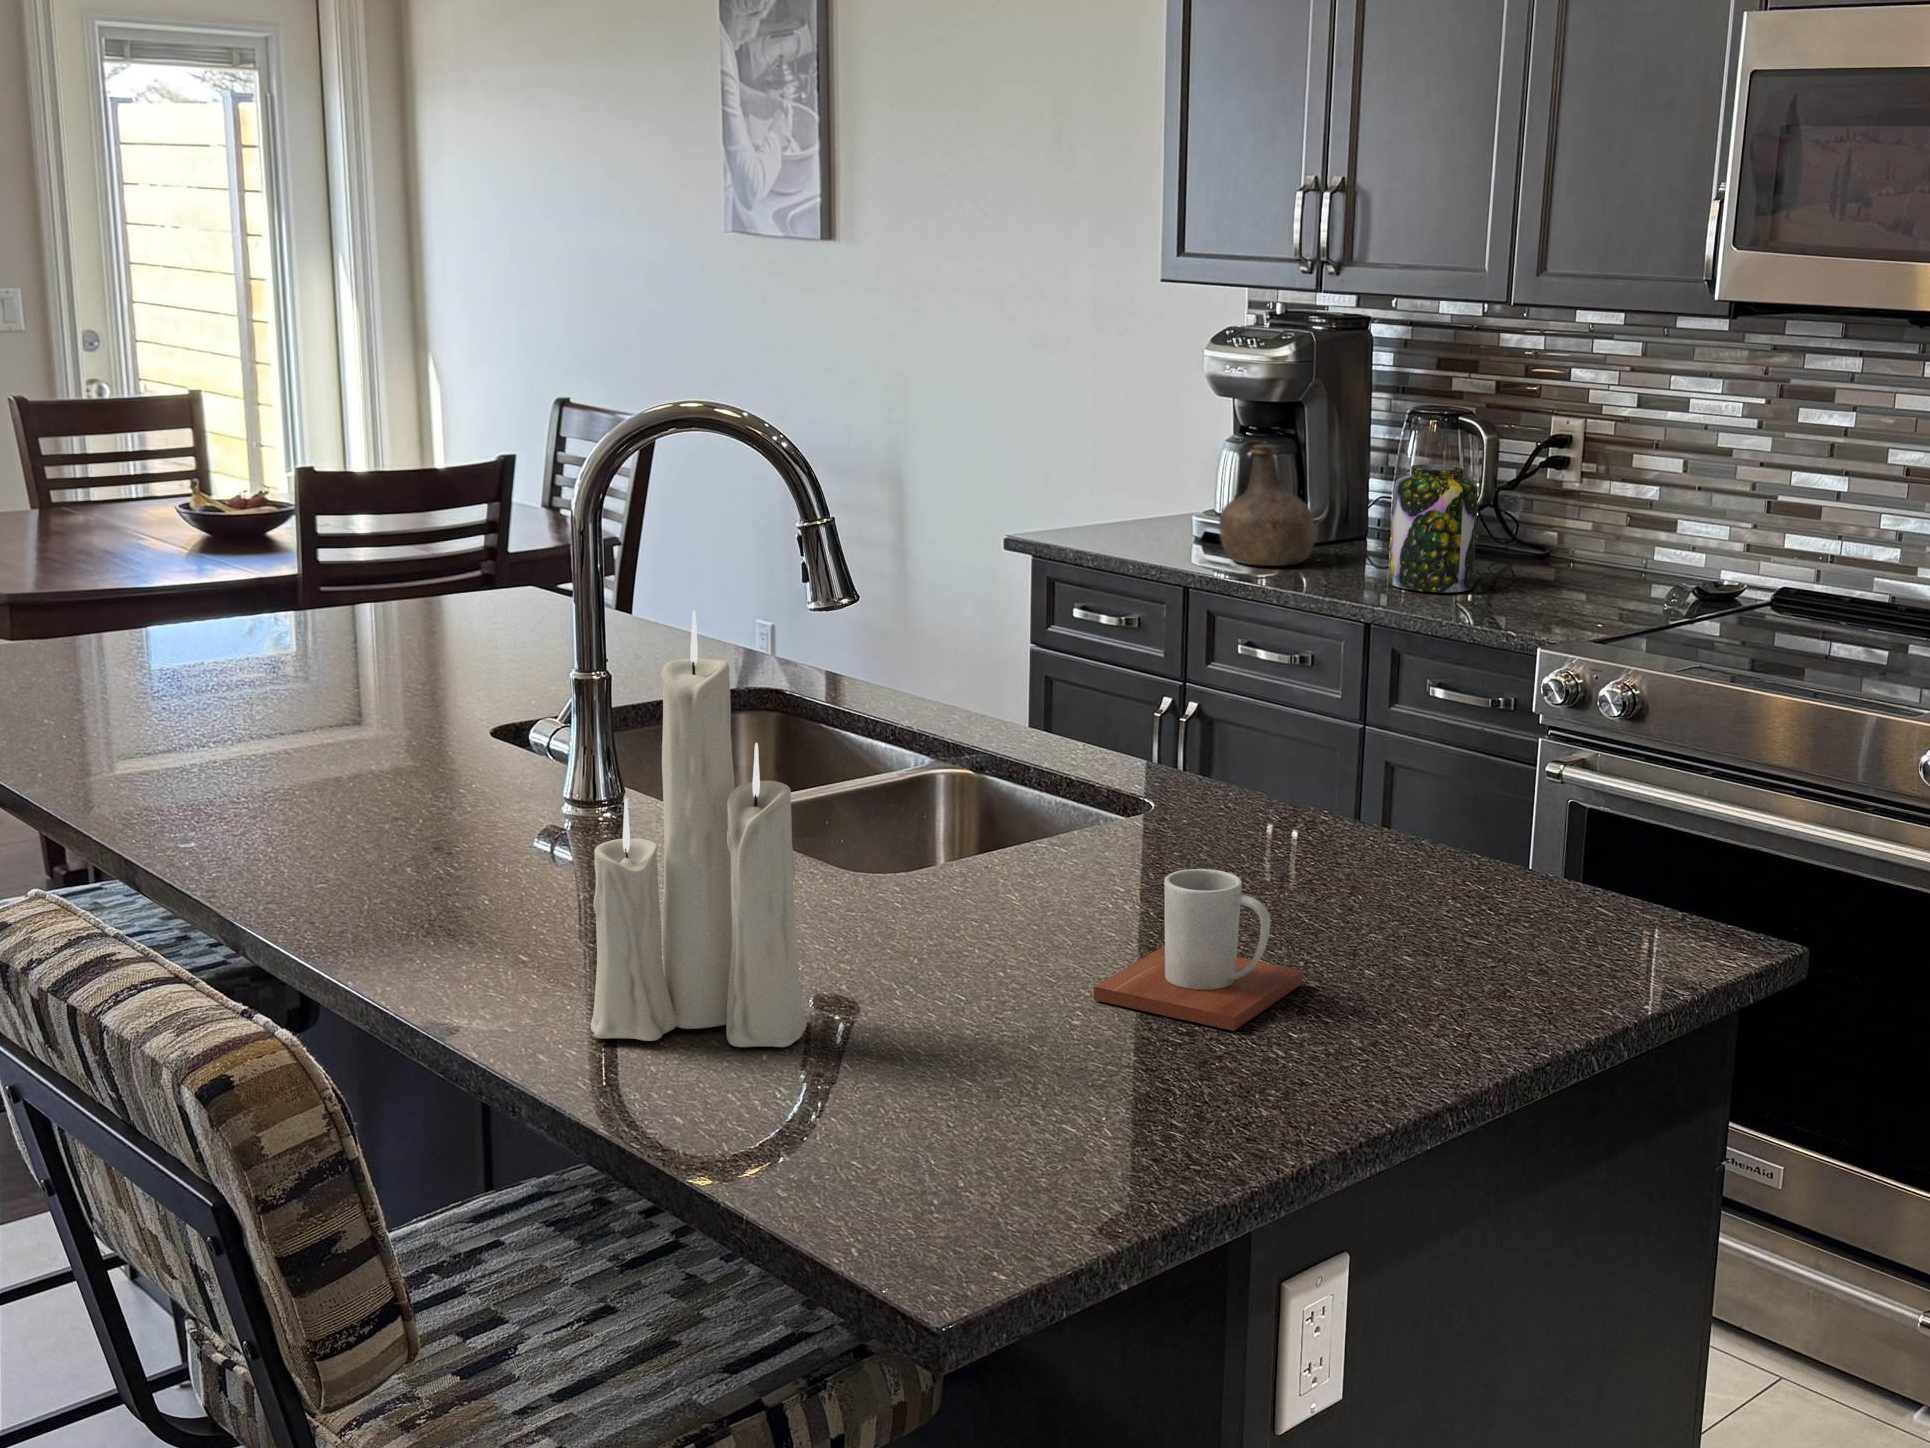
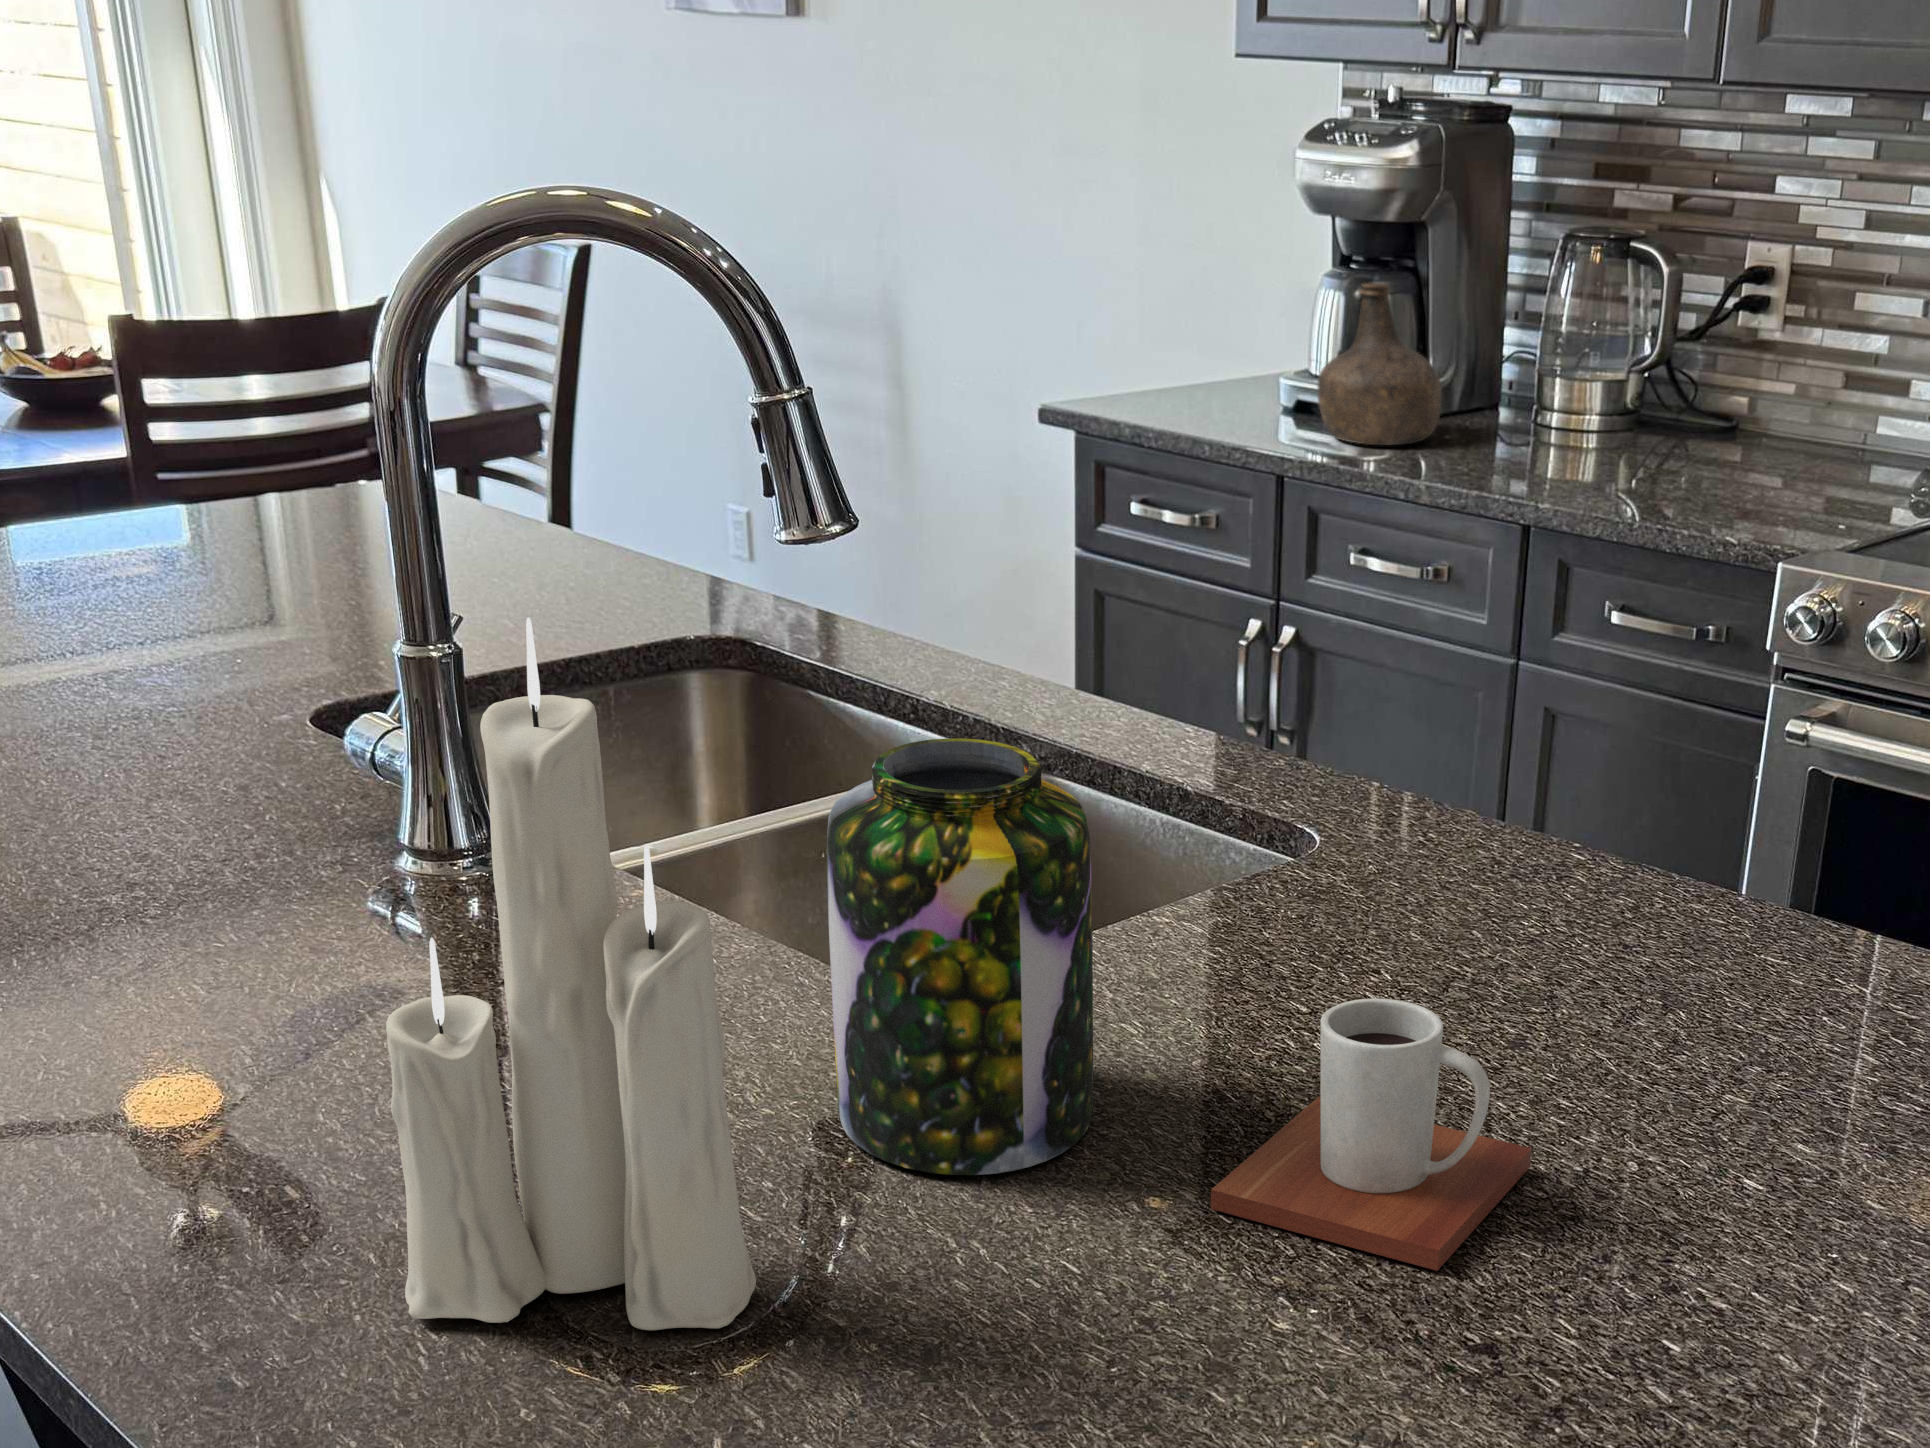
jar: present [1389,464,1478,592] -> present [827,738,1093,1175]

